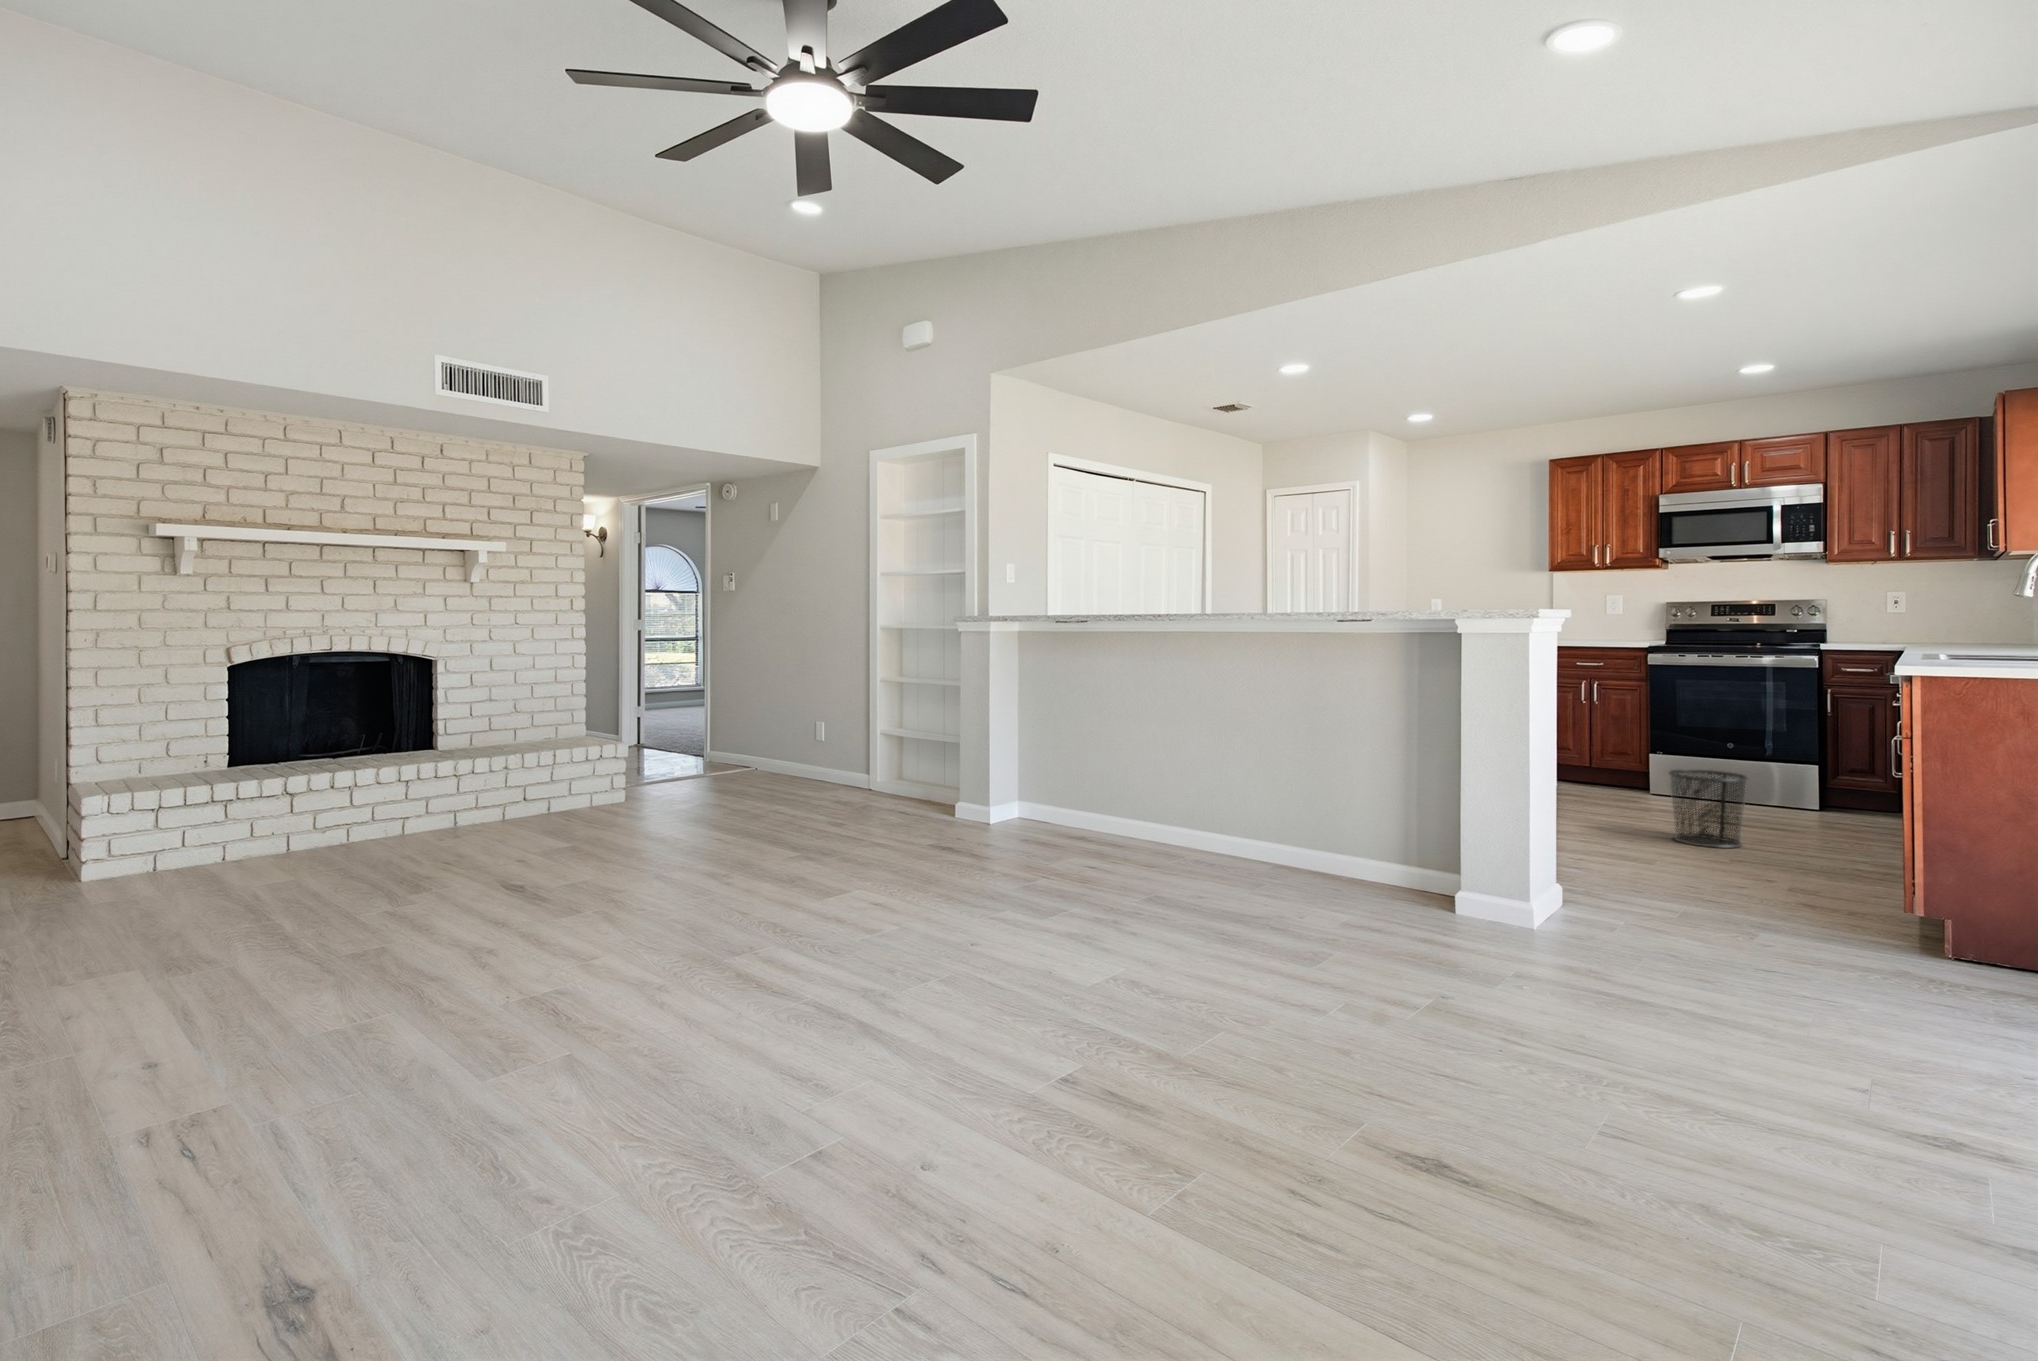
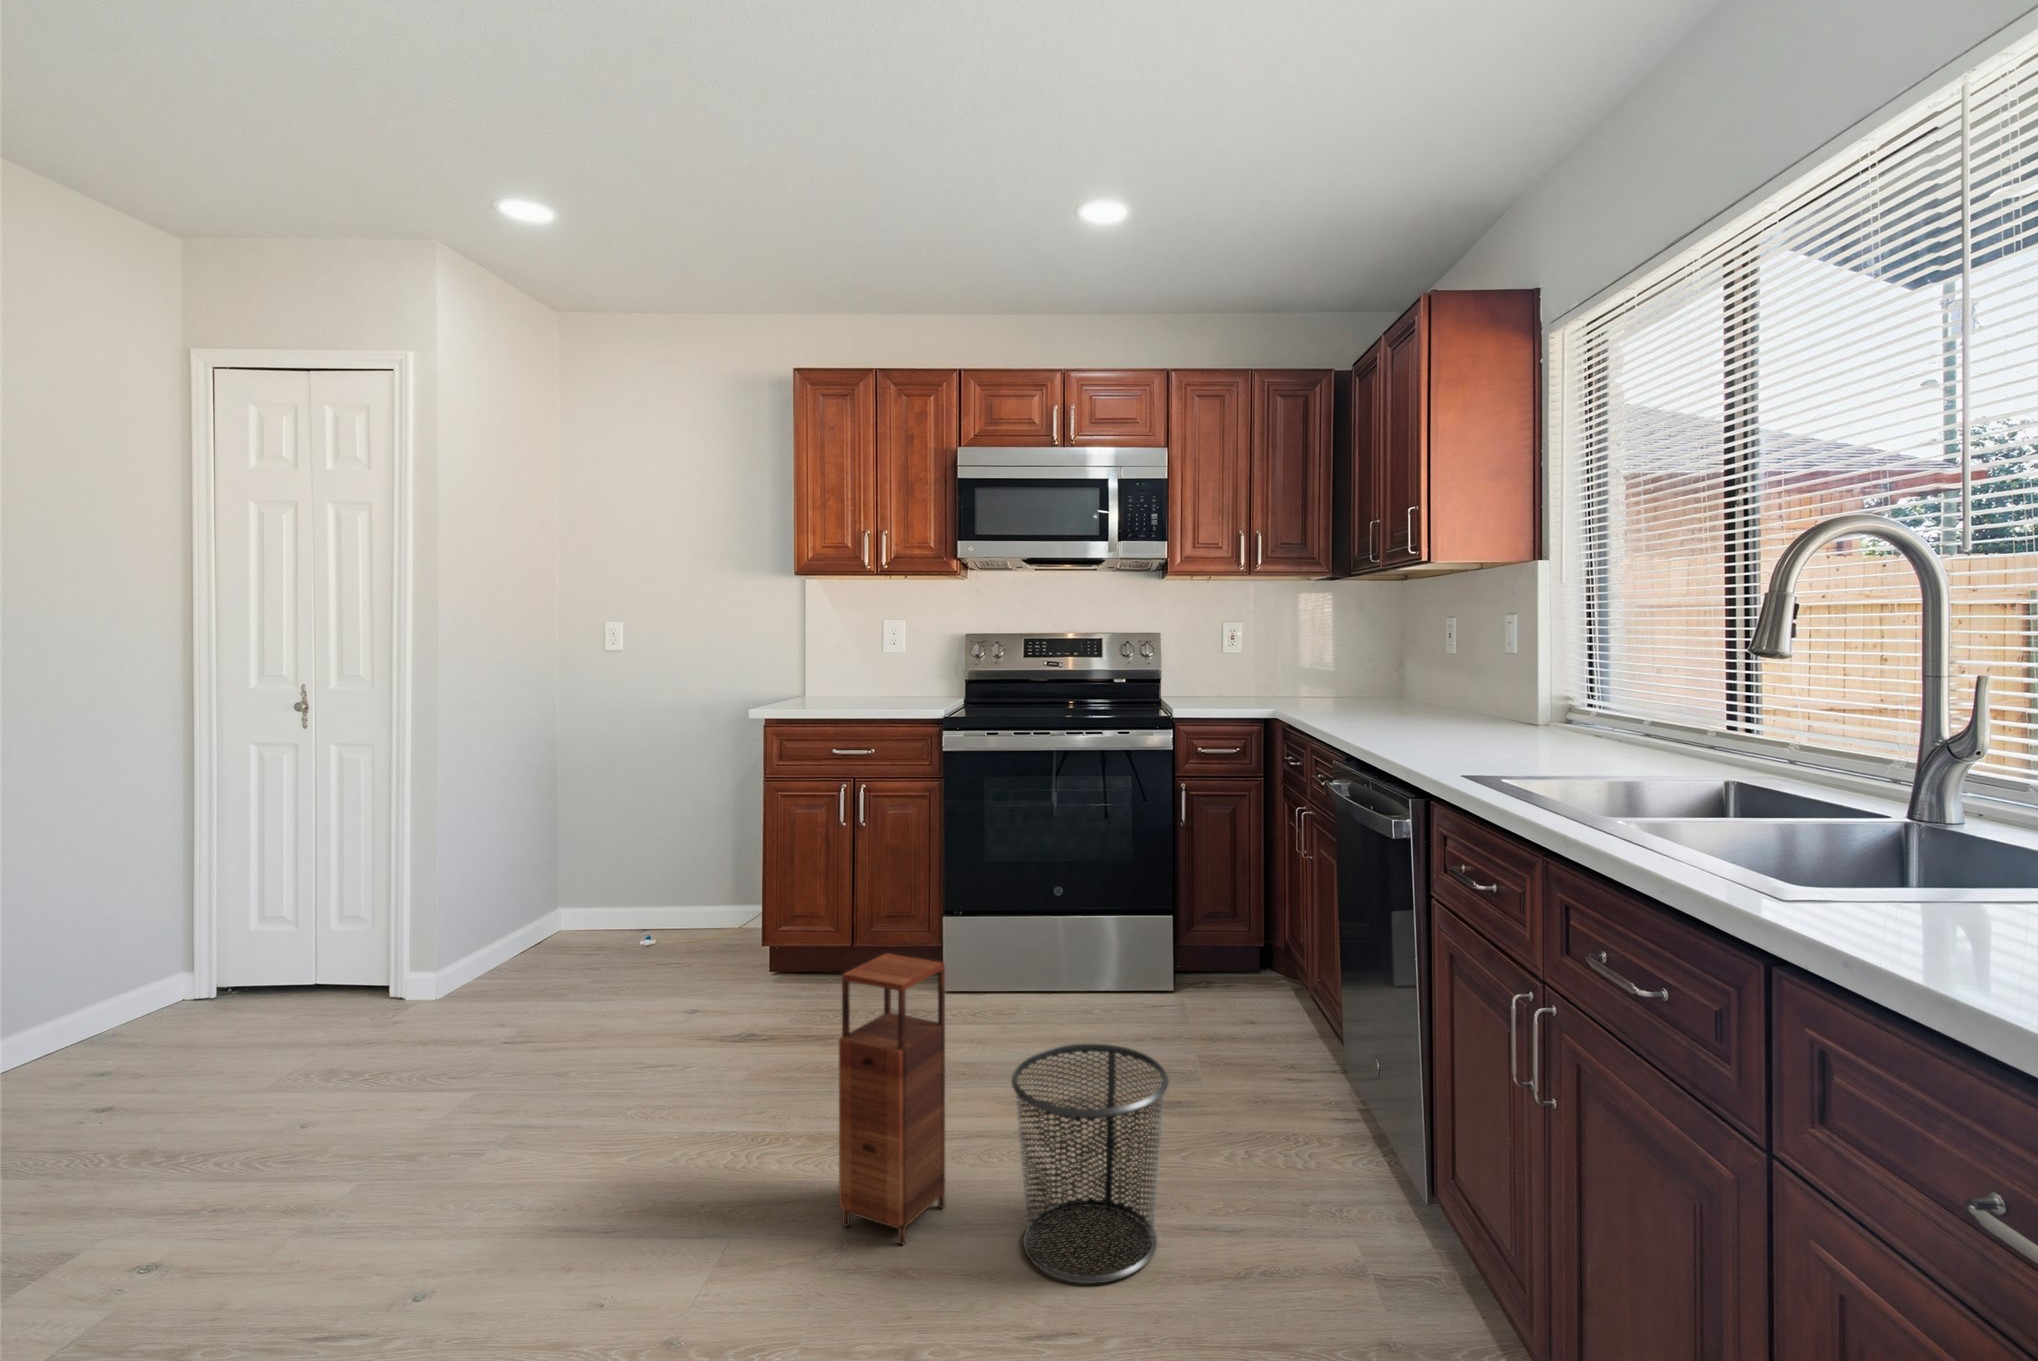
storage cabinet: none [1588,727,1638,831] -> present [839,953,945,1245]

